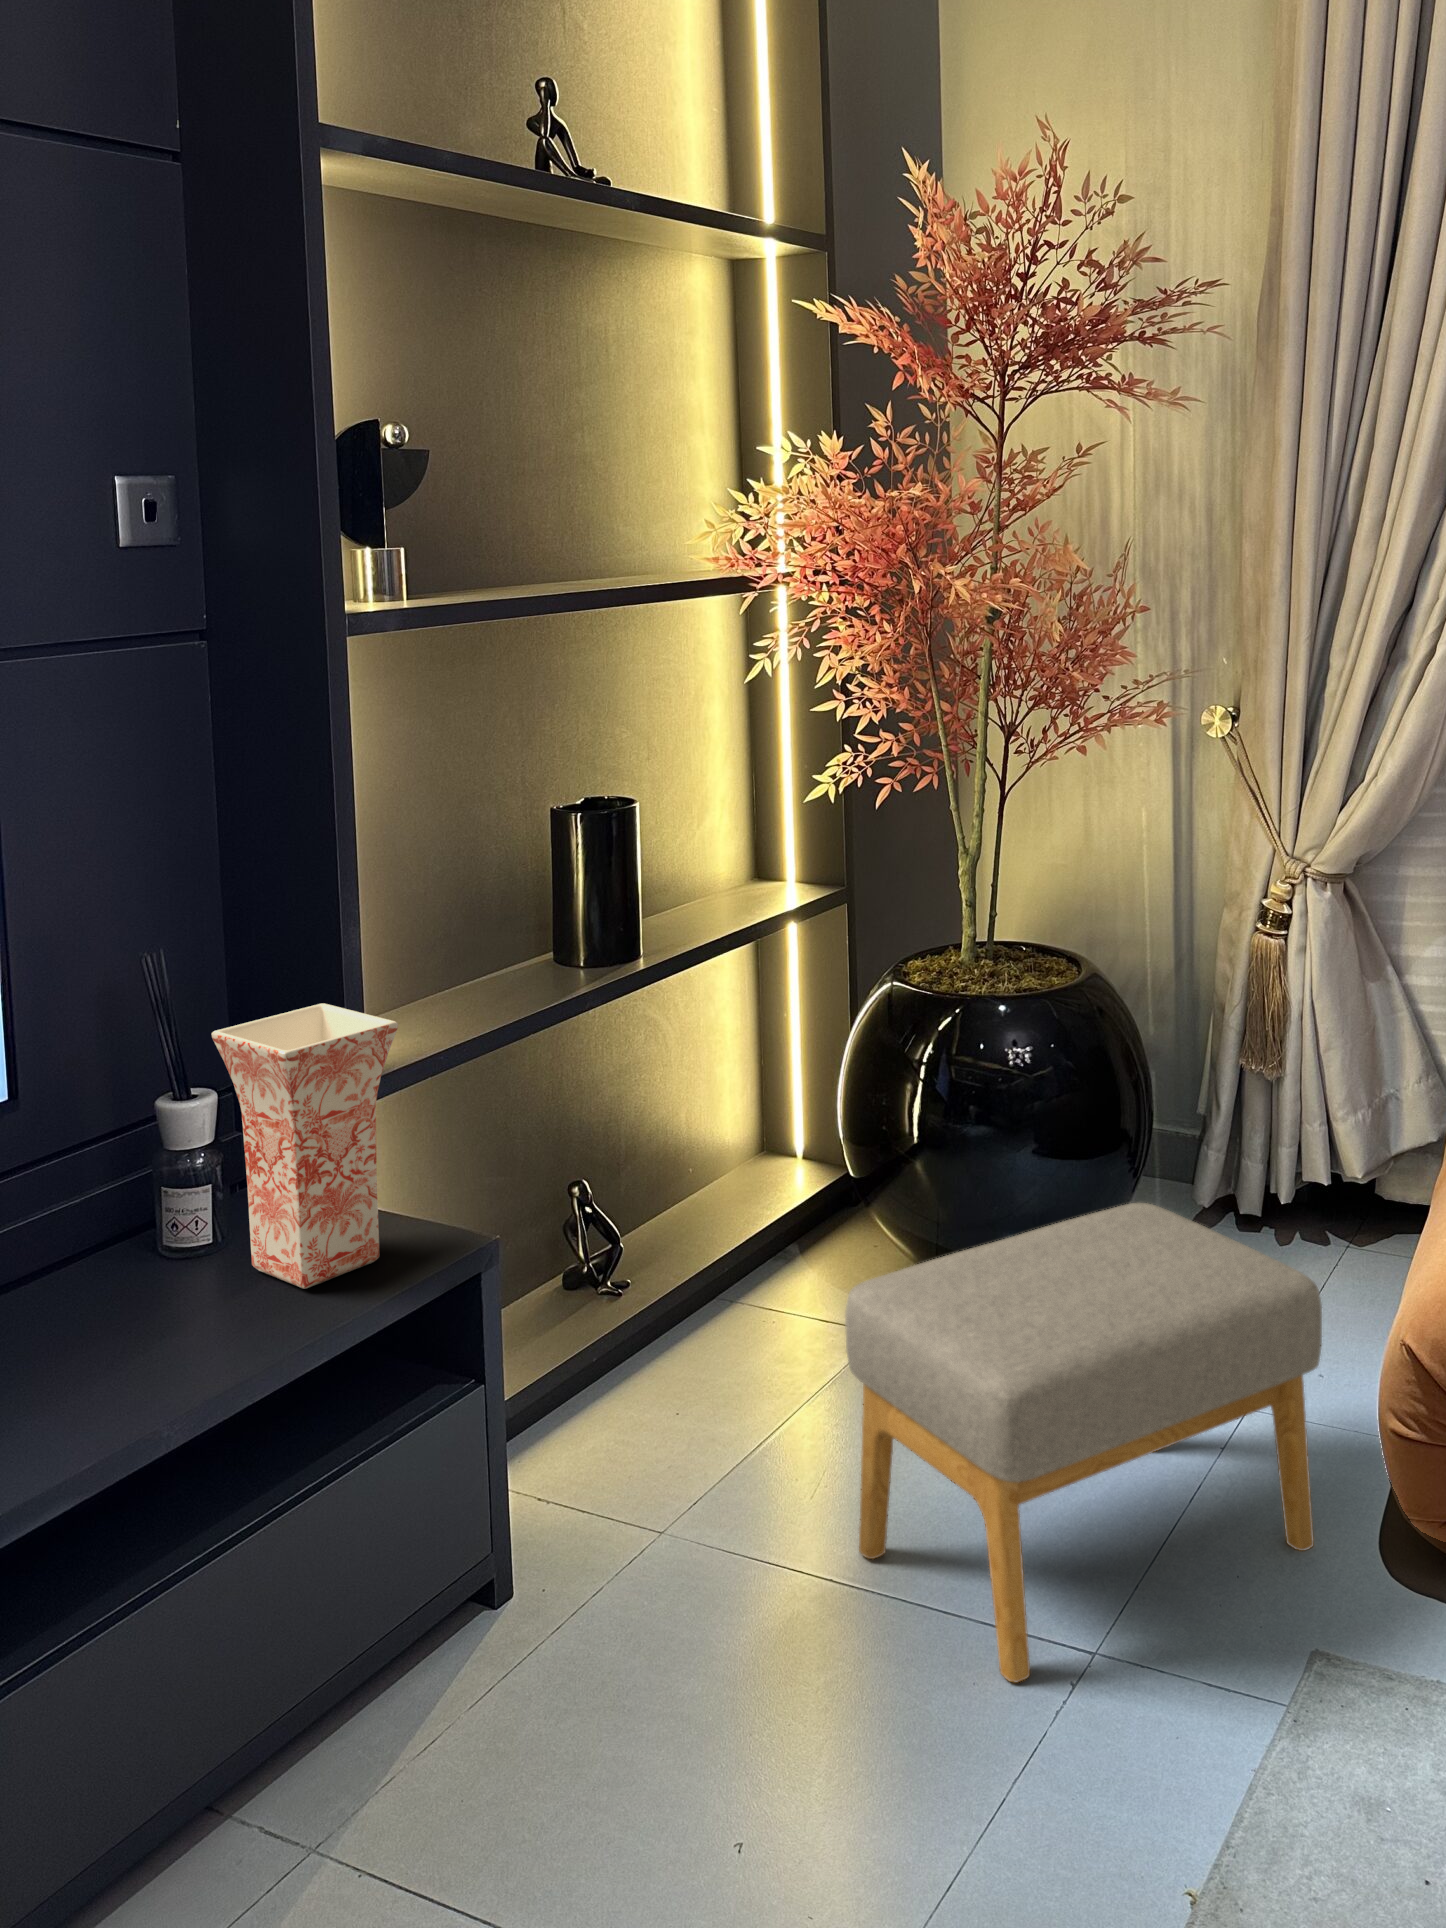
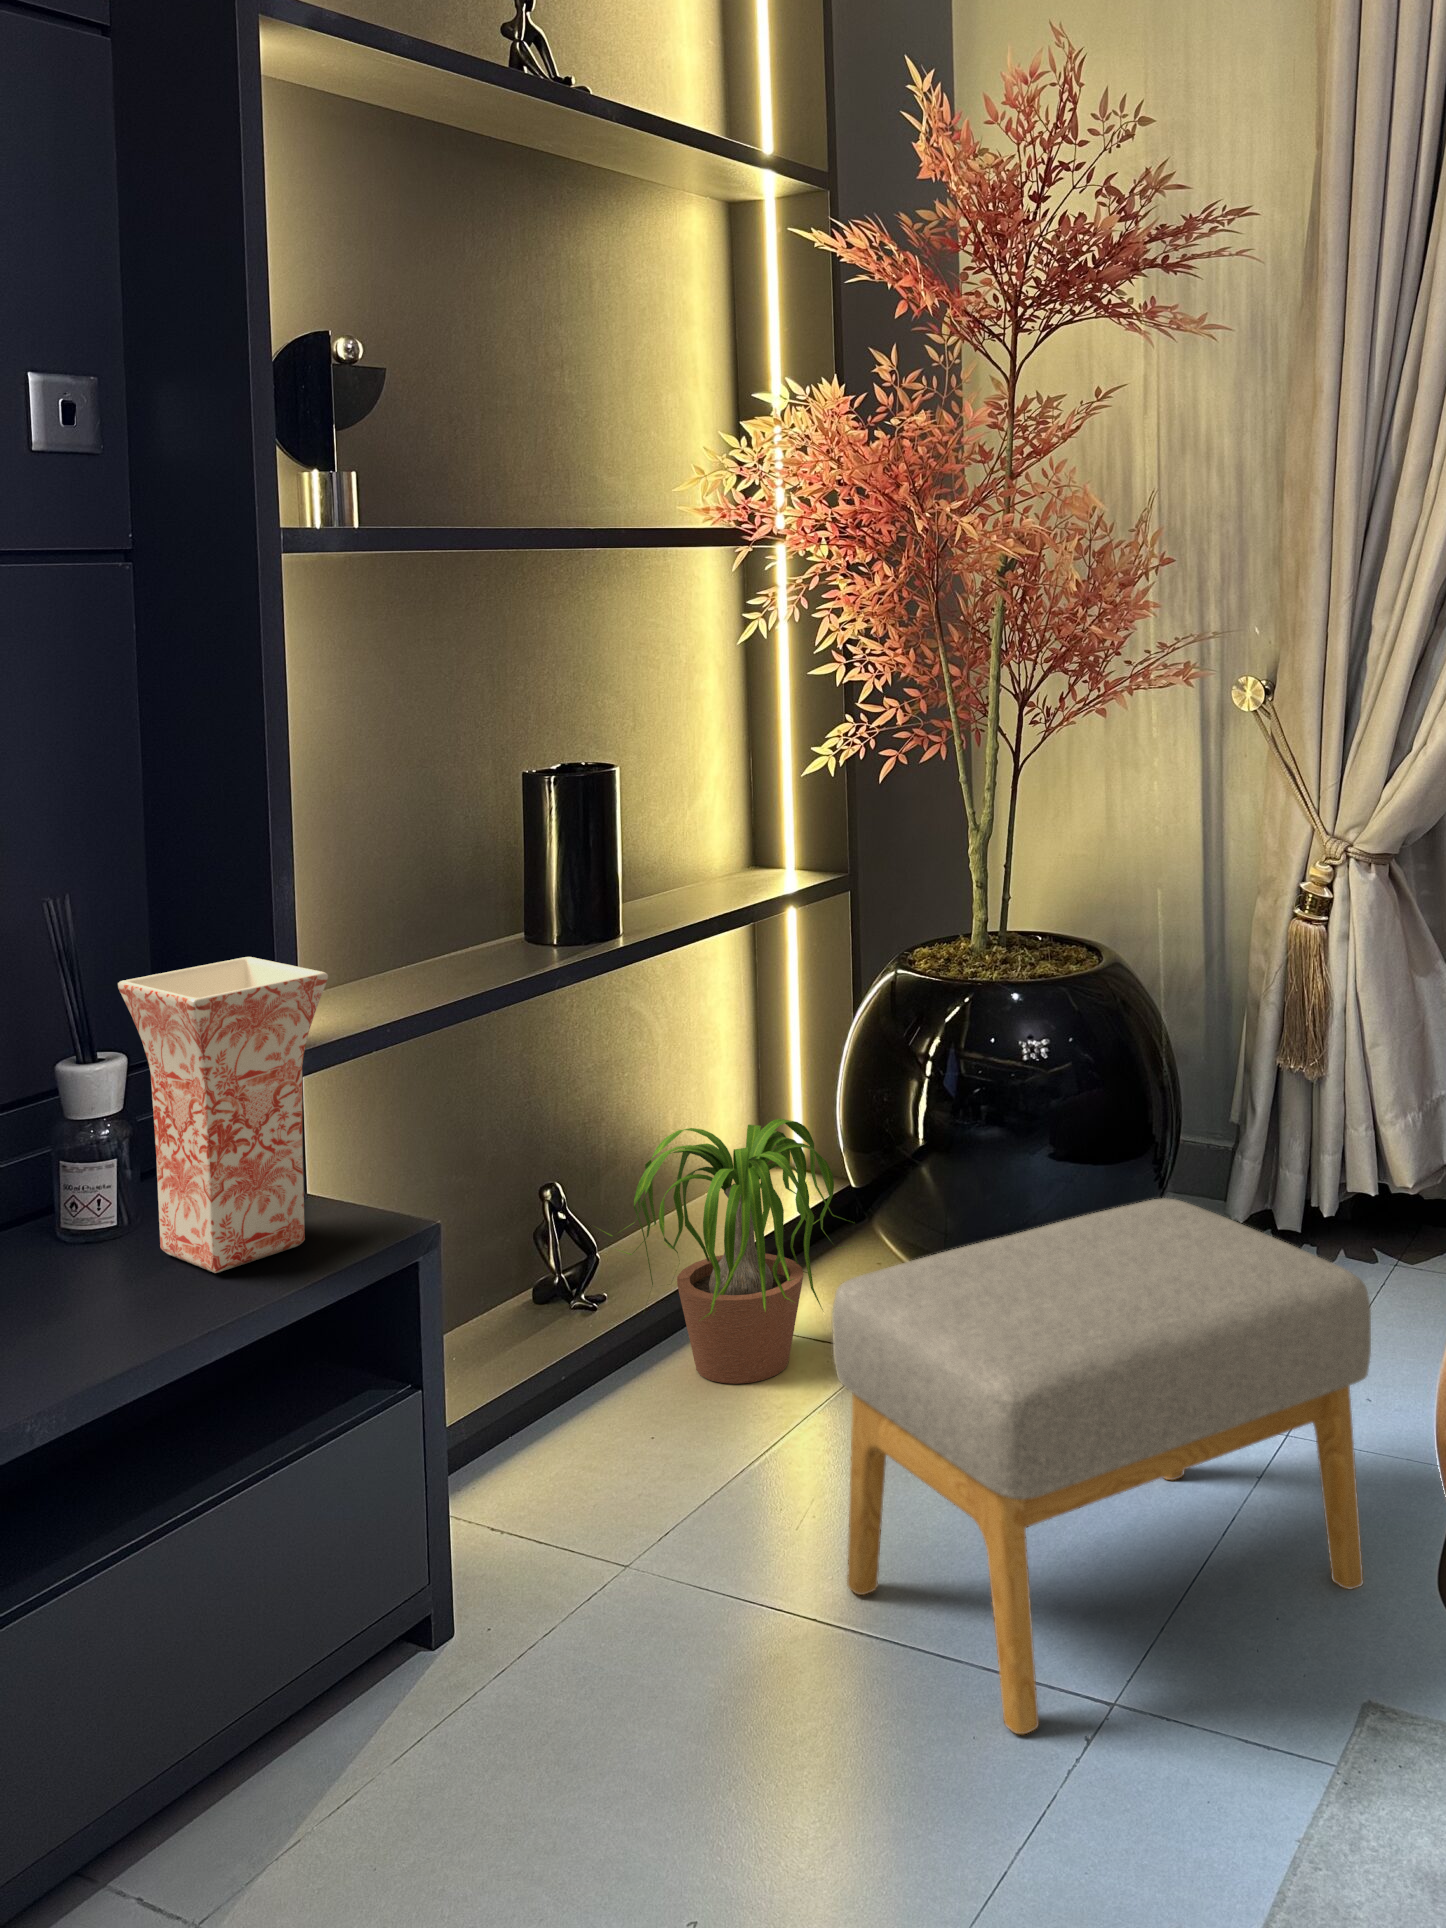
potted plant: none [616,1121,860,1363] -> present [599,1119,848,1384]

